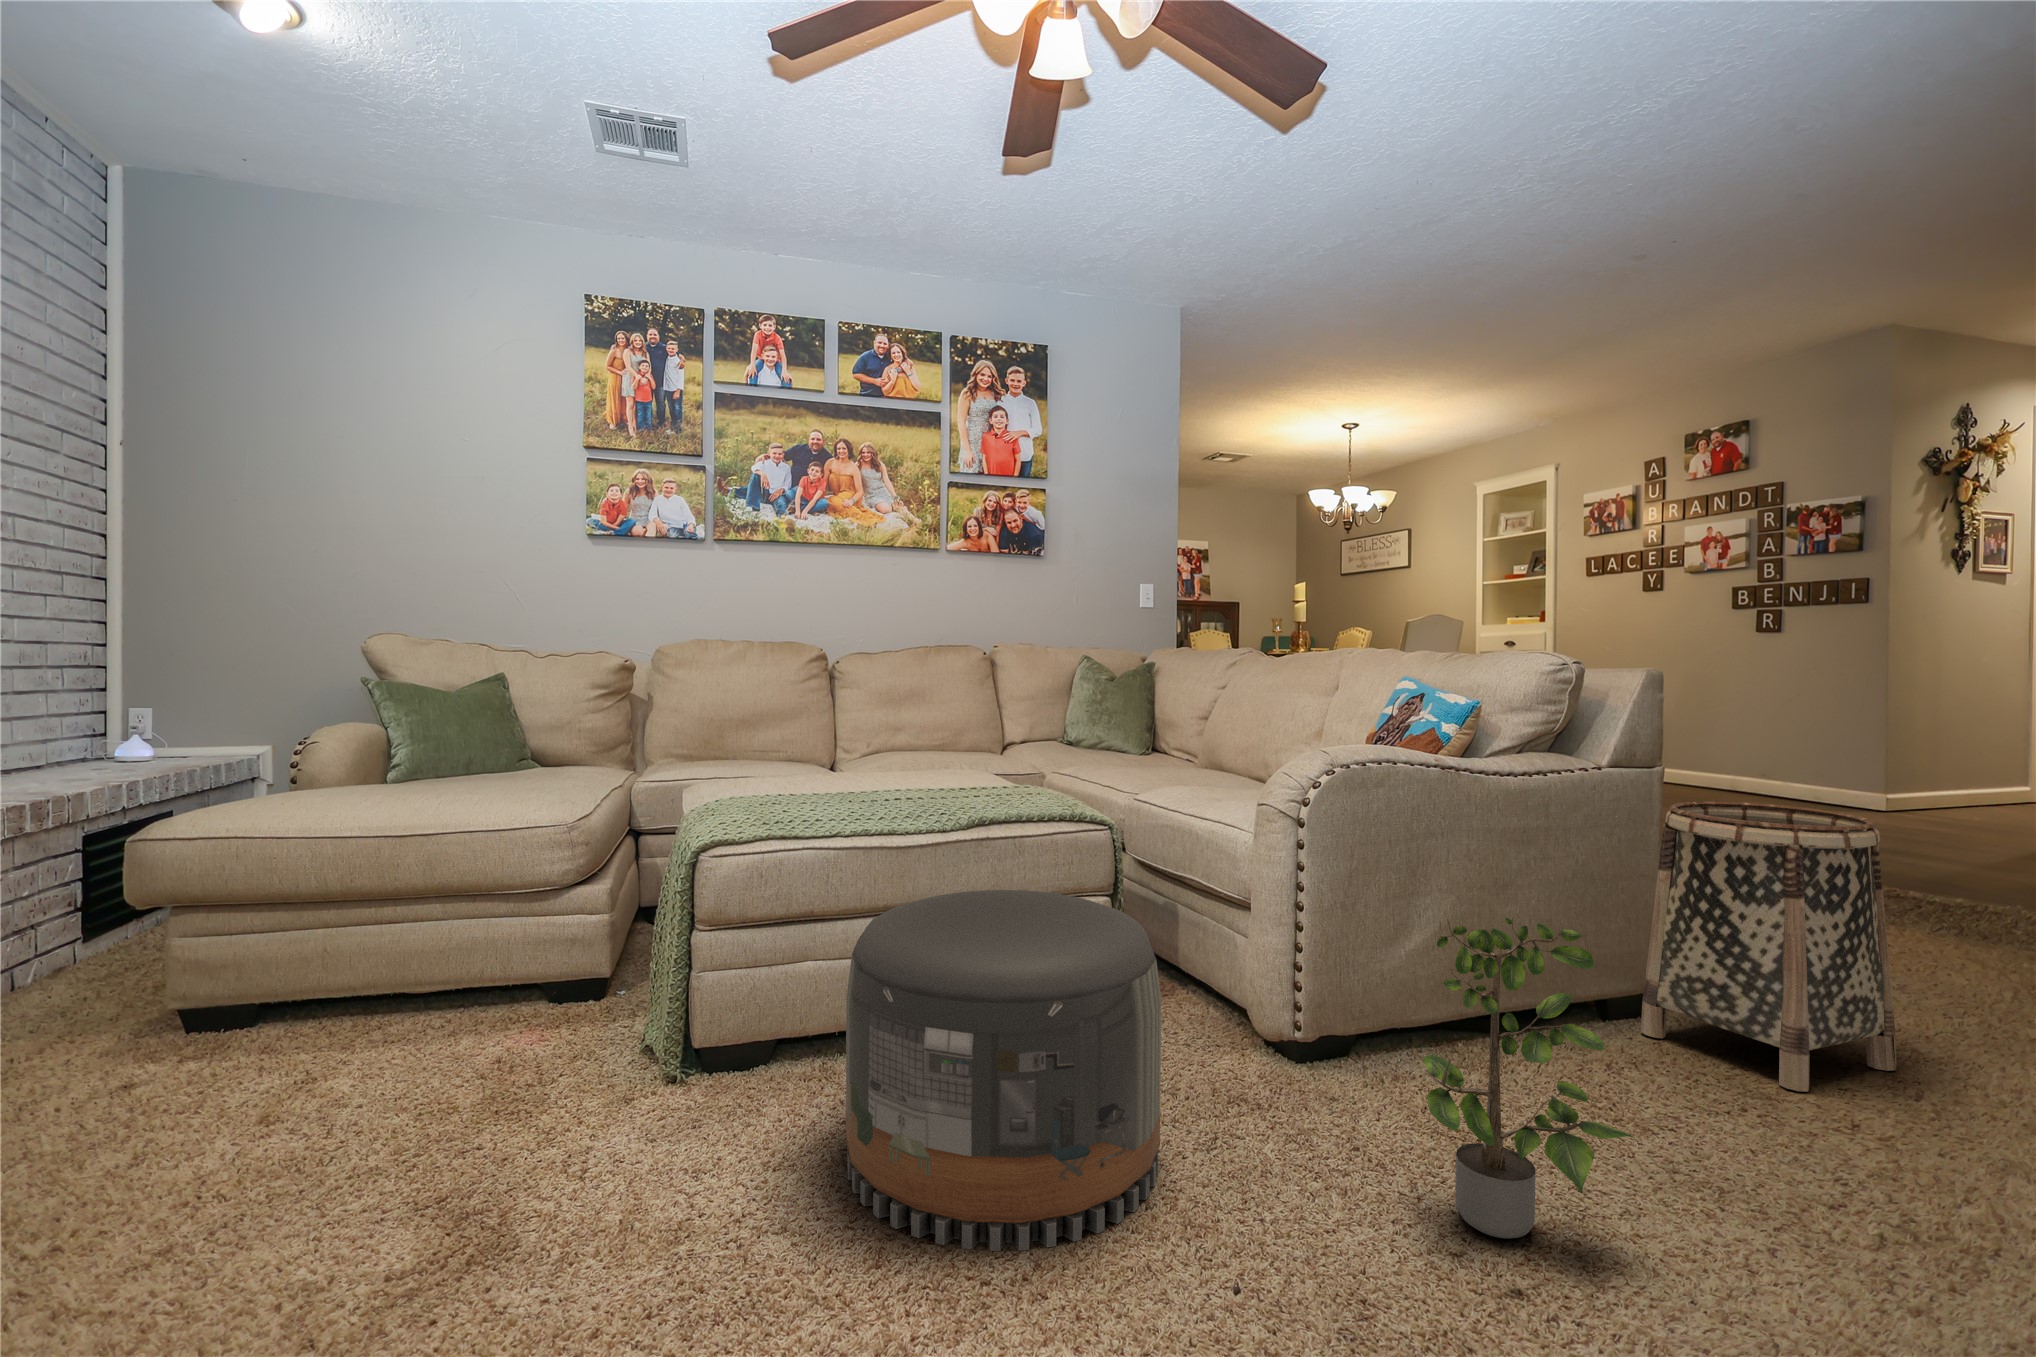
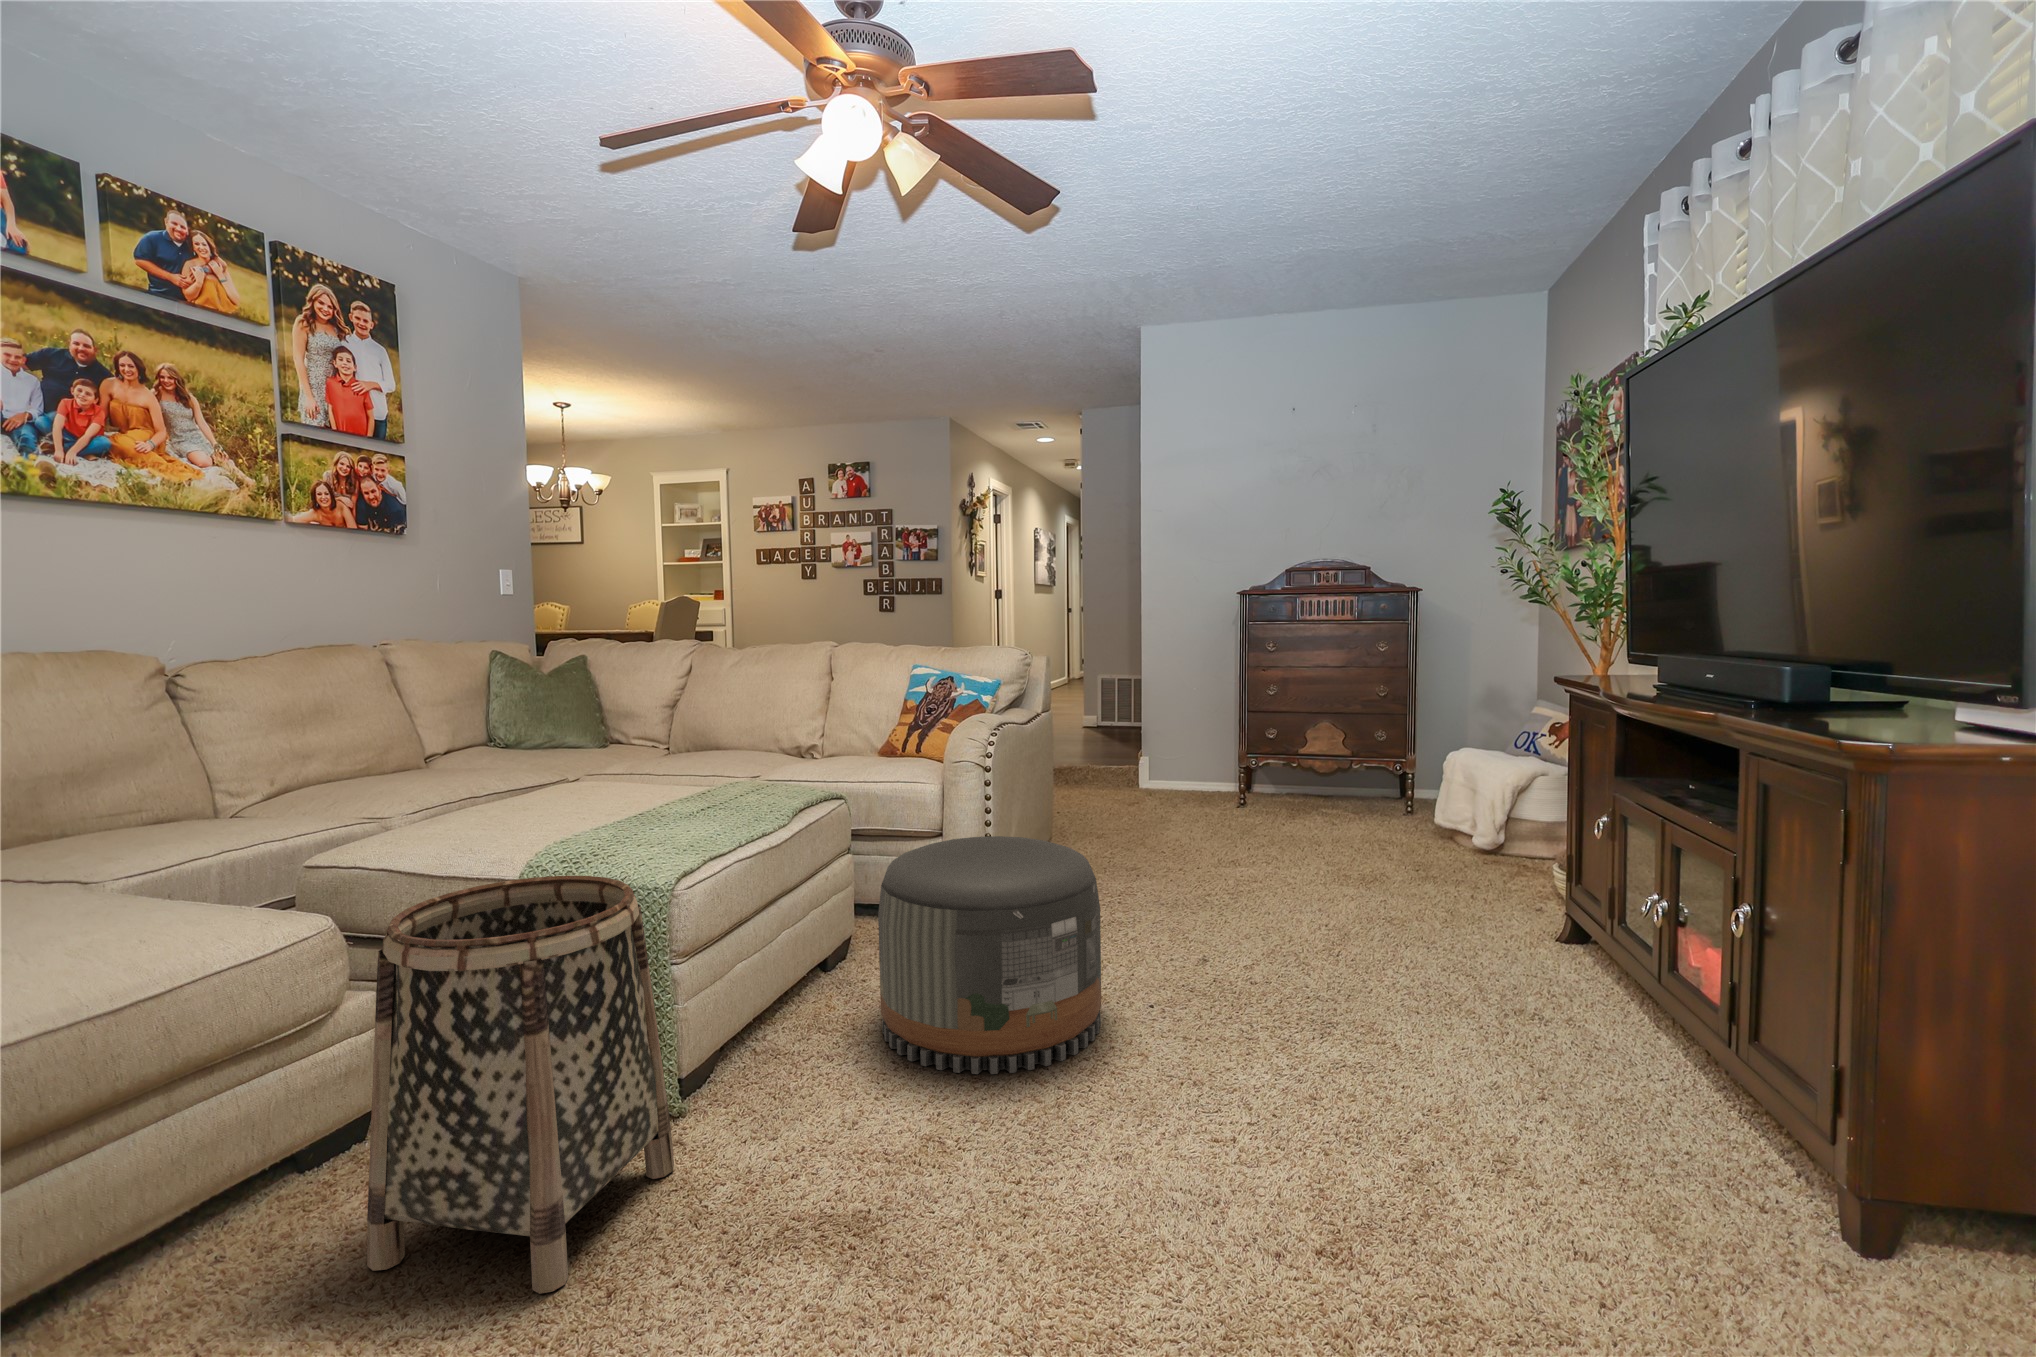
basket: present [1641,801,1896,1092] -> present [367,876,674,1294]
potted plant: present [1424,918,1633,1239] -> none [1147,781,1229,945]

